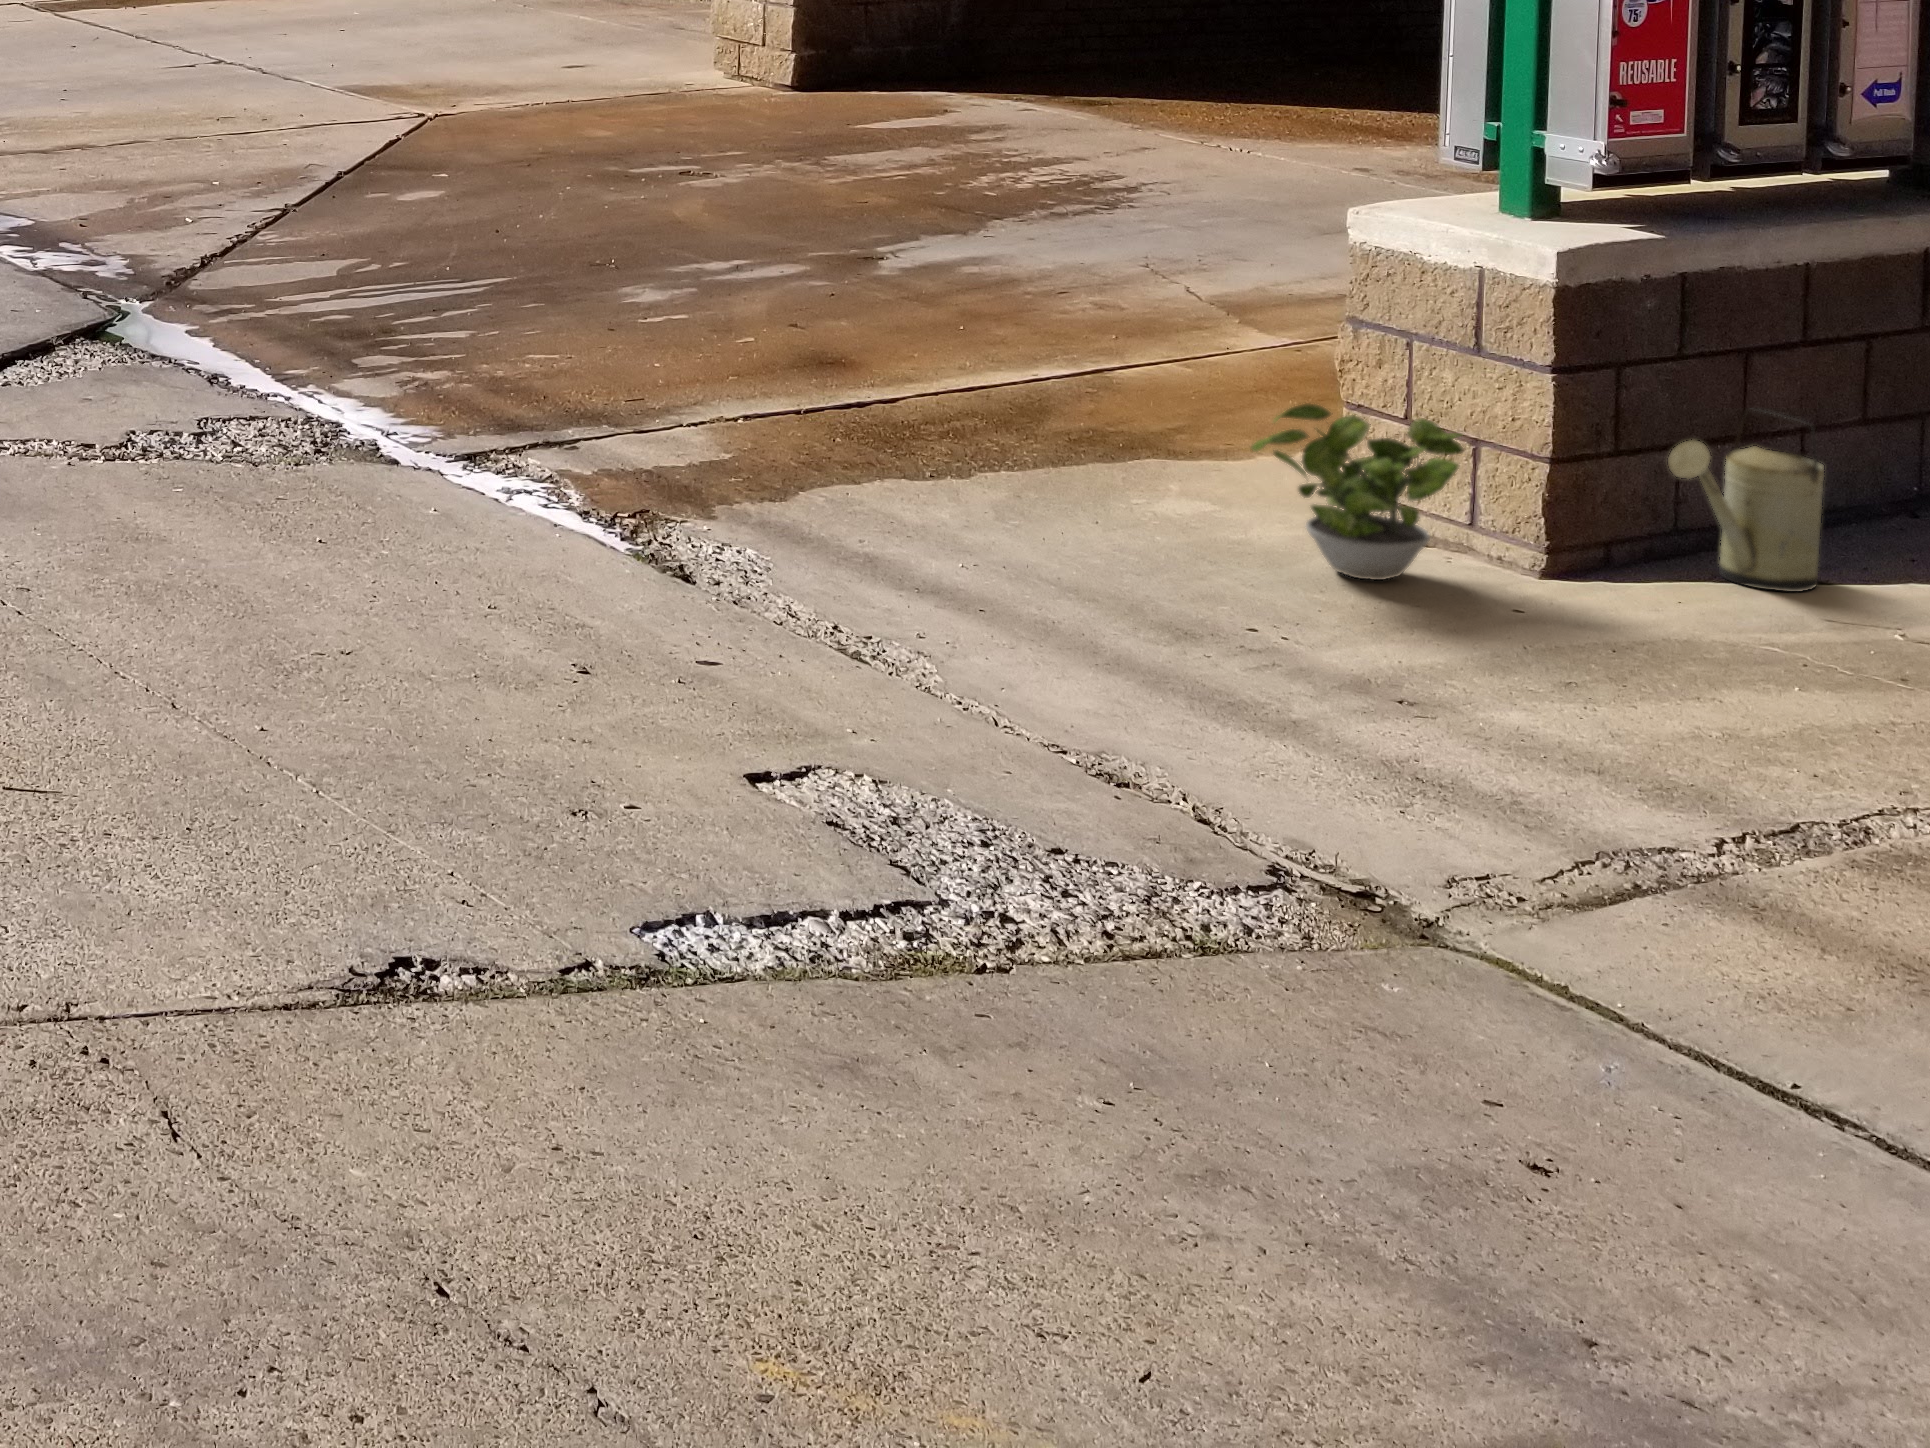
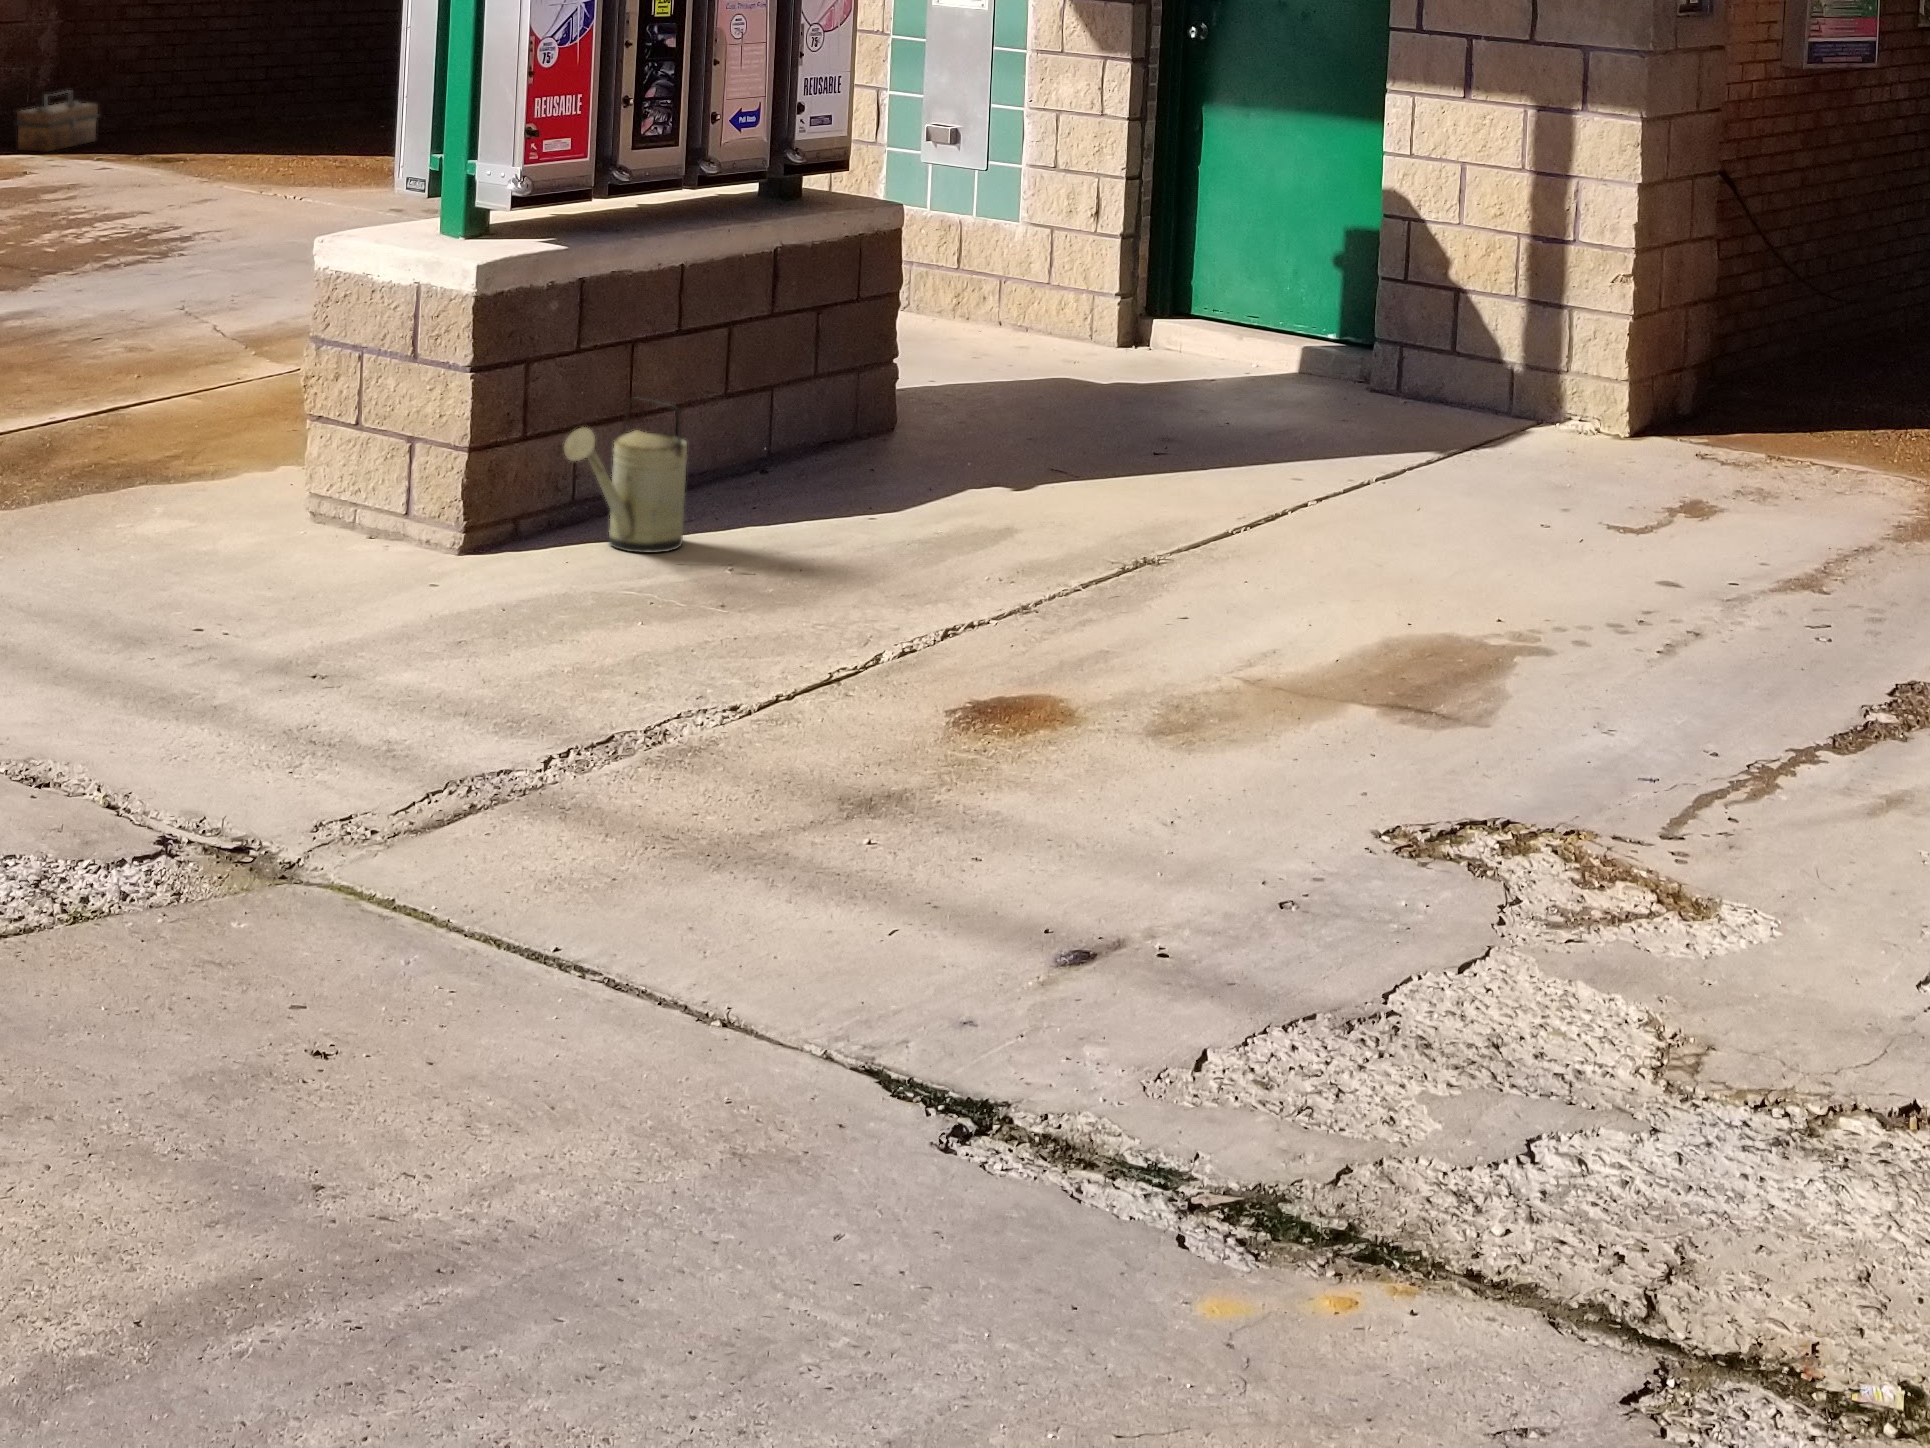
toolbox: none [919,20,1003,83] -> present [15,90,99,152]
potted plant: present [1251,404,1464,580] -> none [210,418,400,577]

